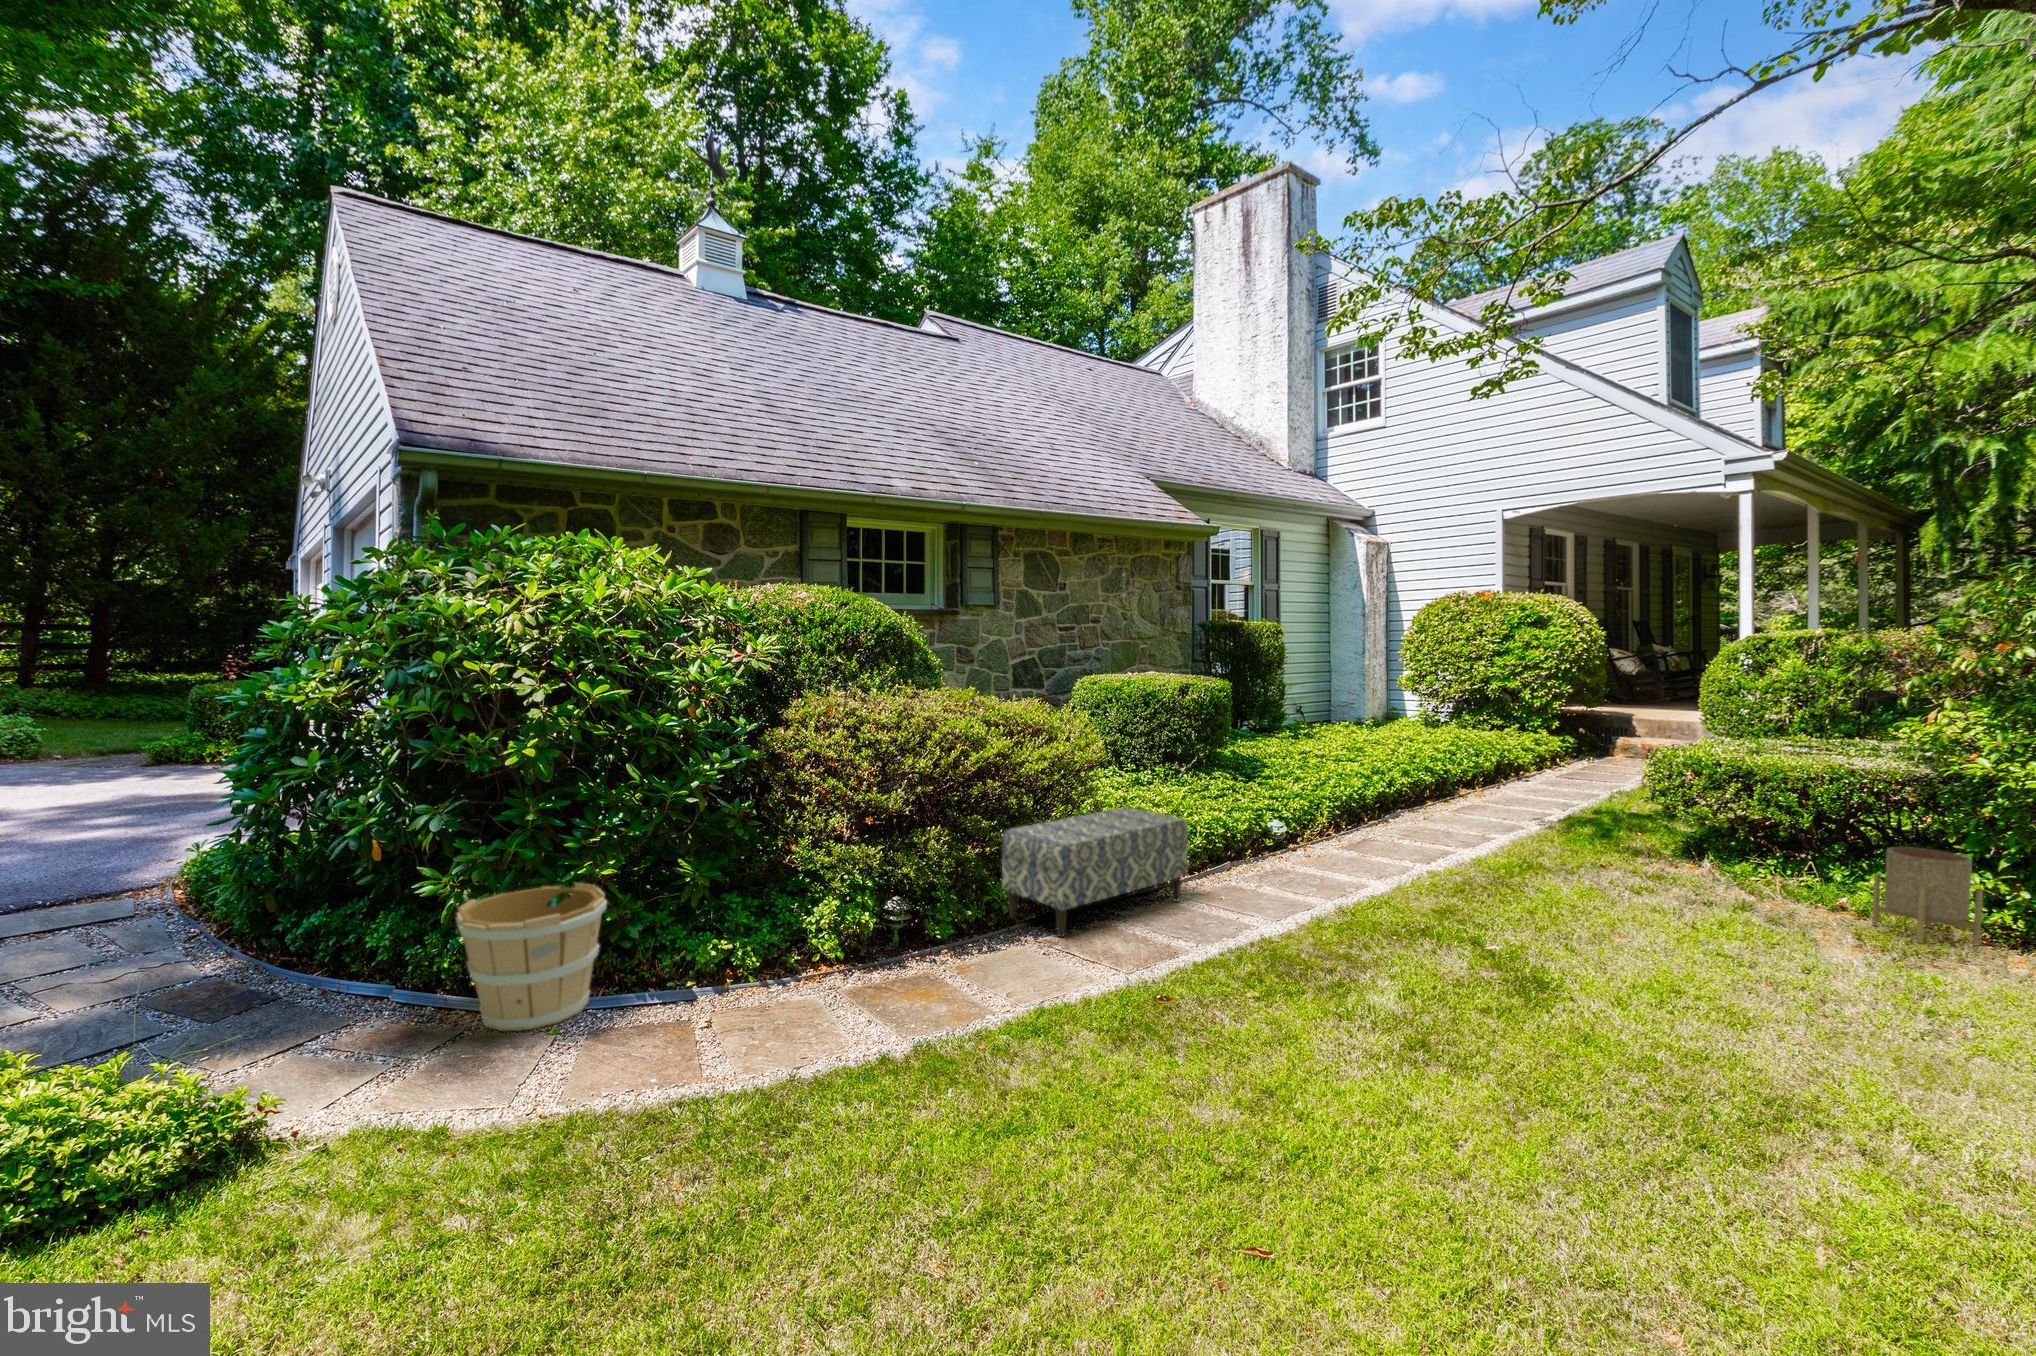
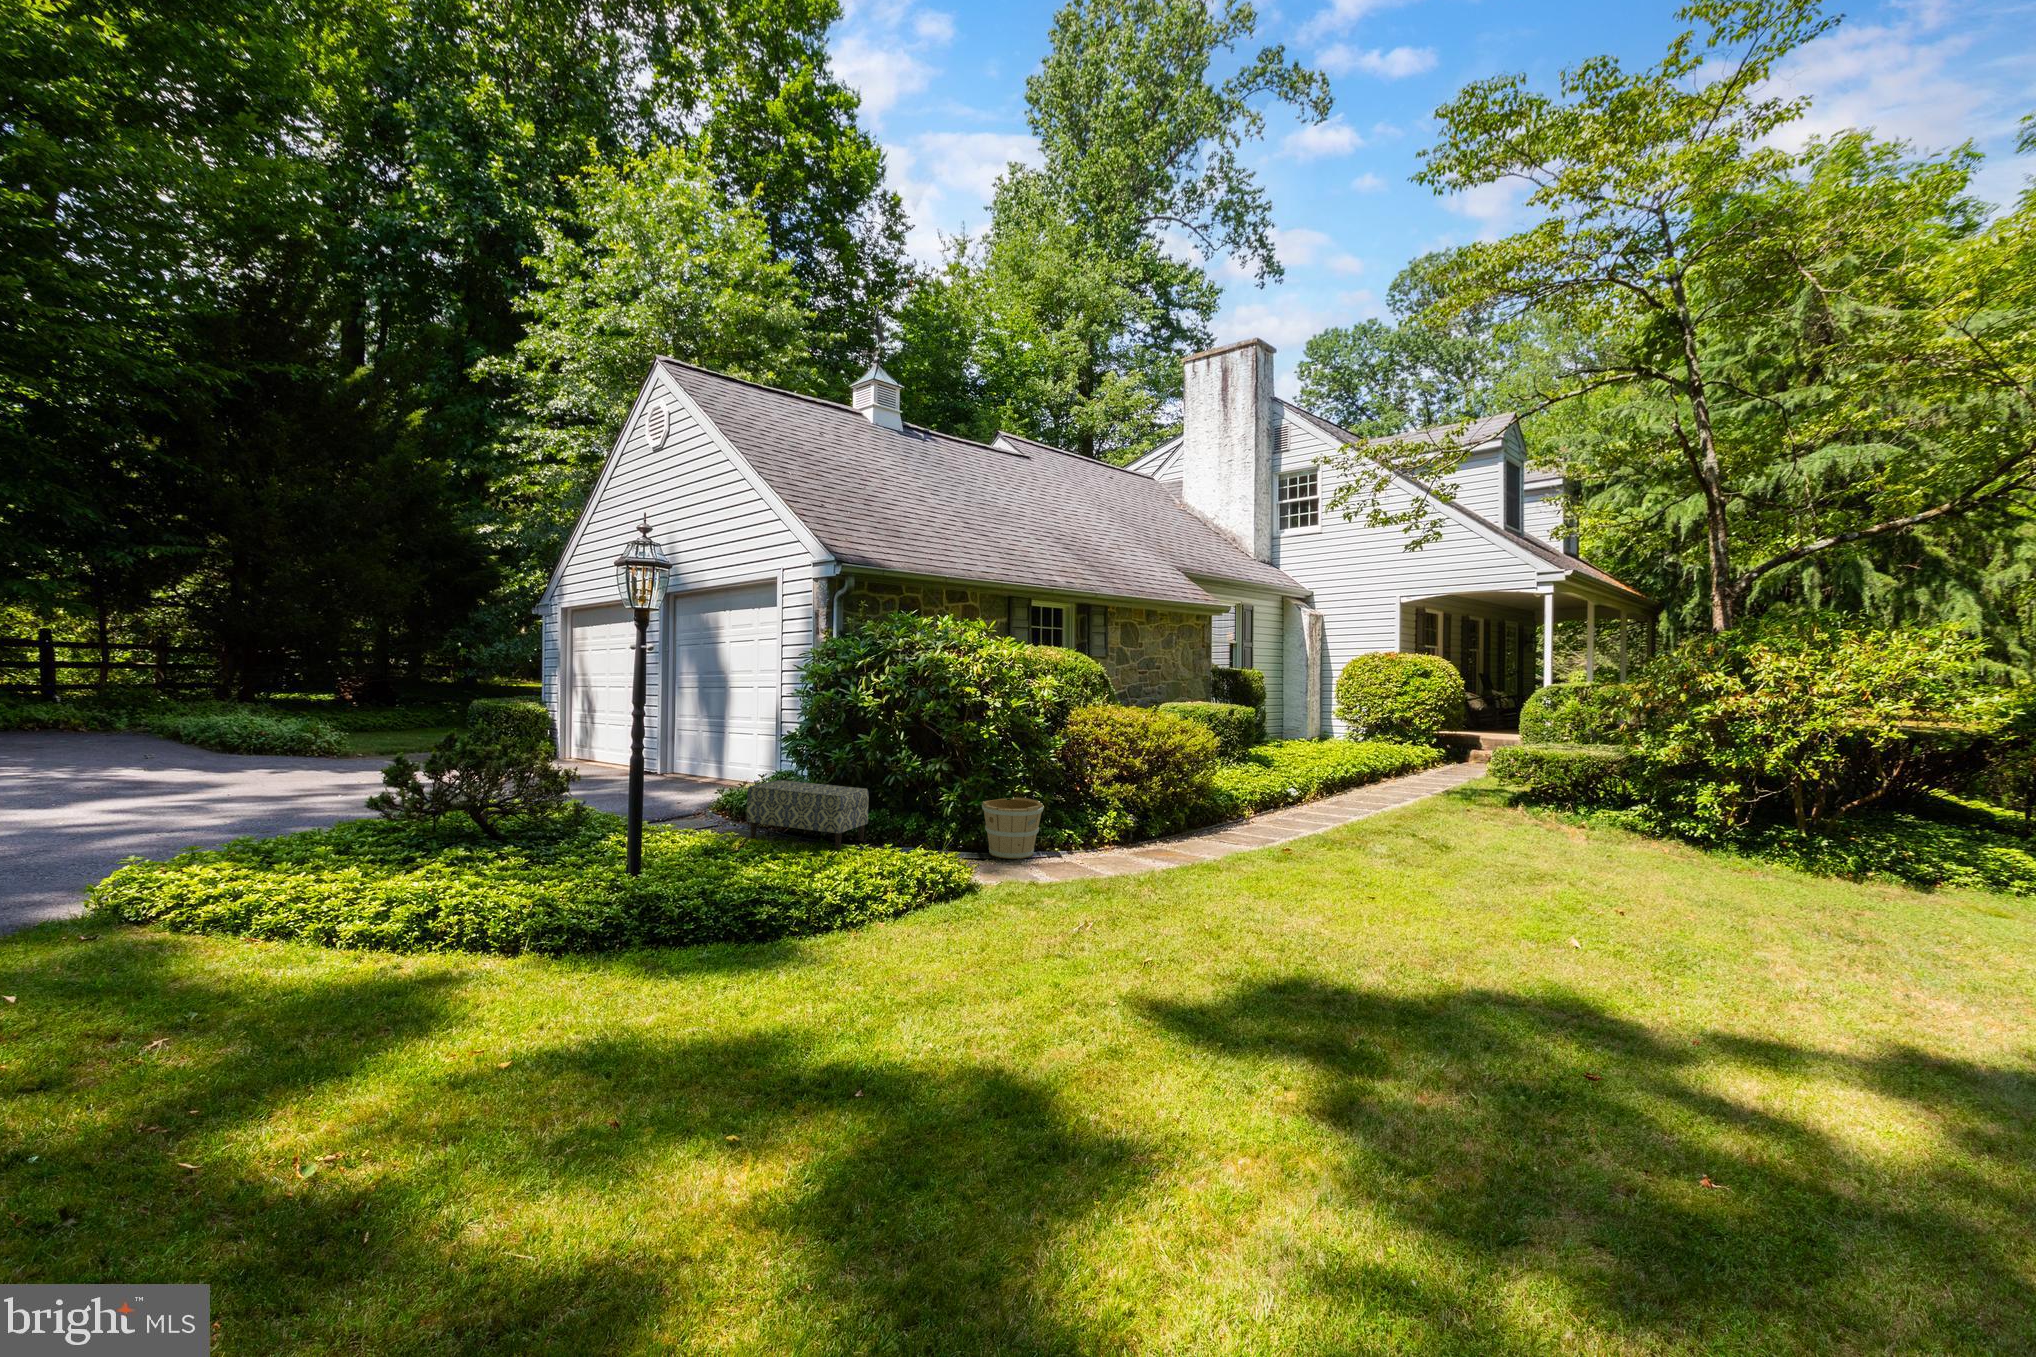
bench: present [1002,807,1188,937] -> present [747,780,869,850]
planter: present [1872,847,1983,945] -> none [1594,796,1640,840]

